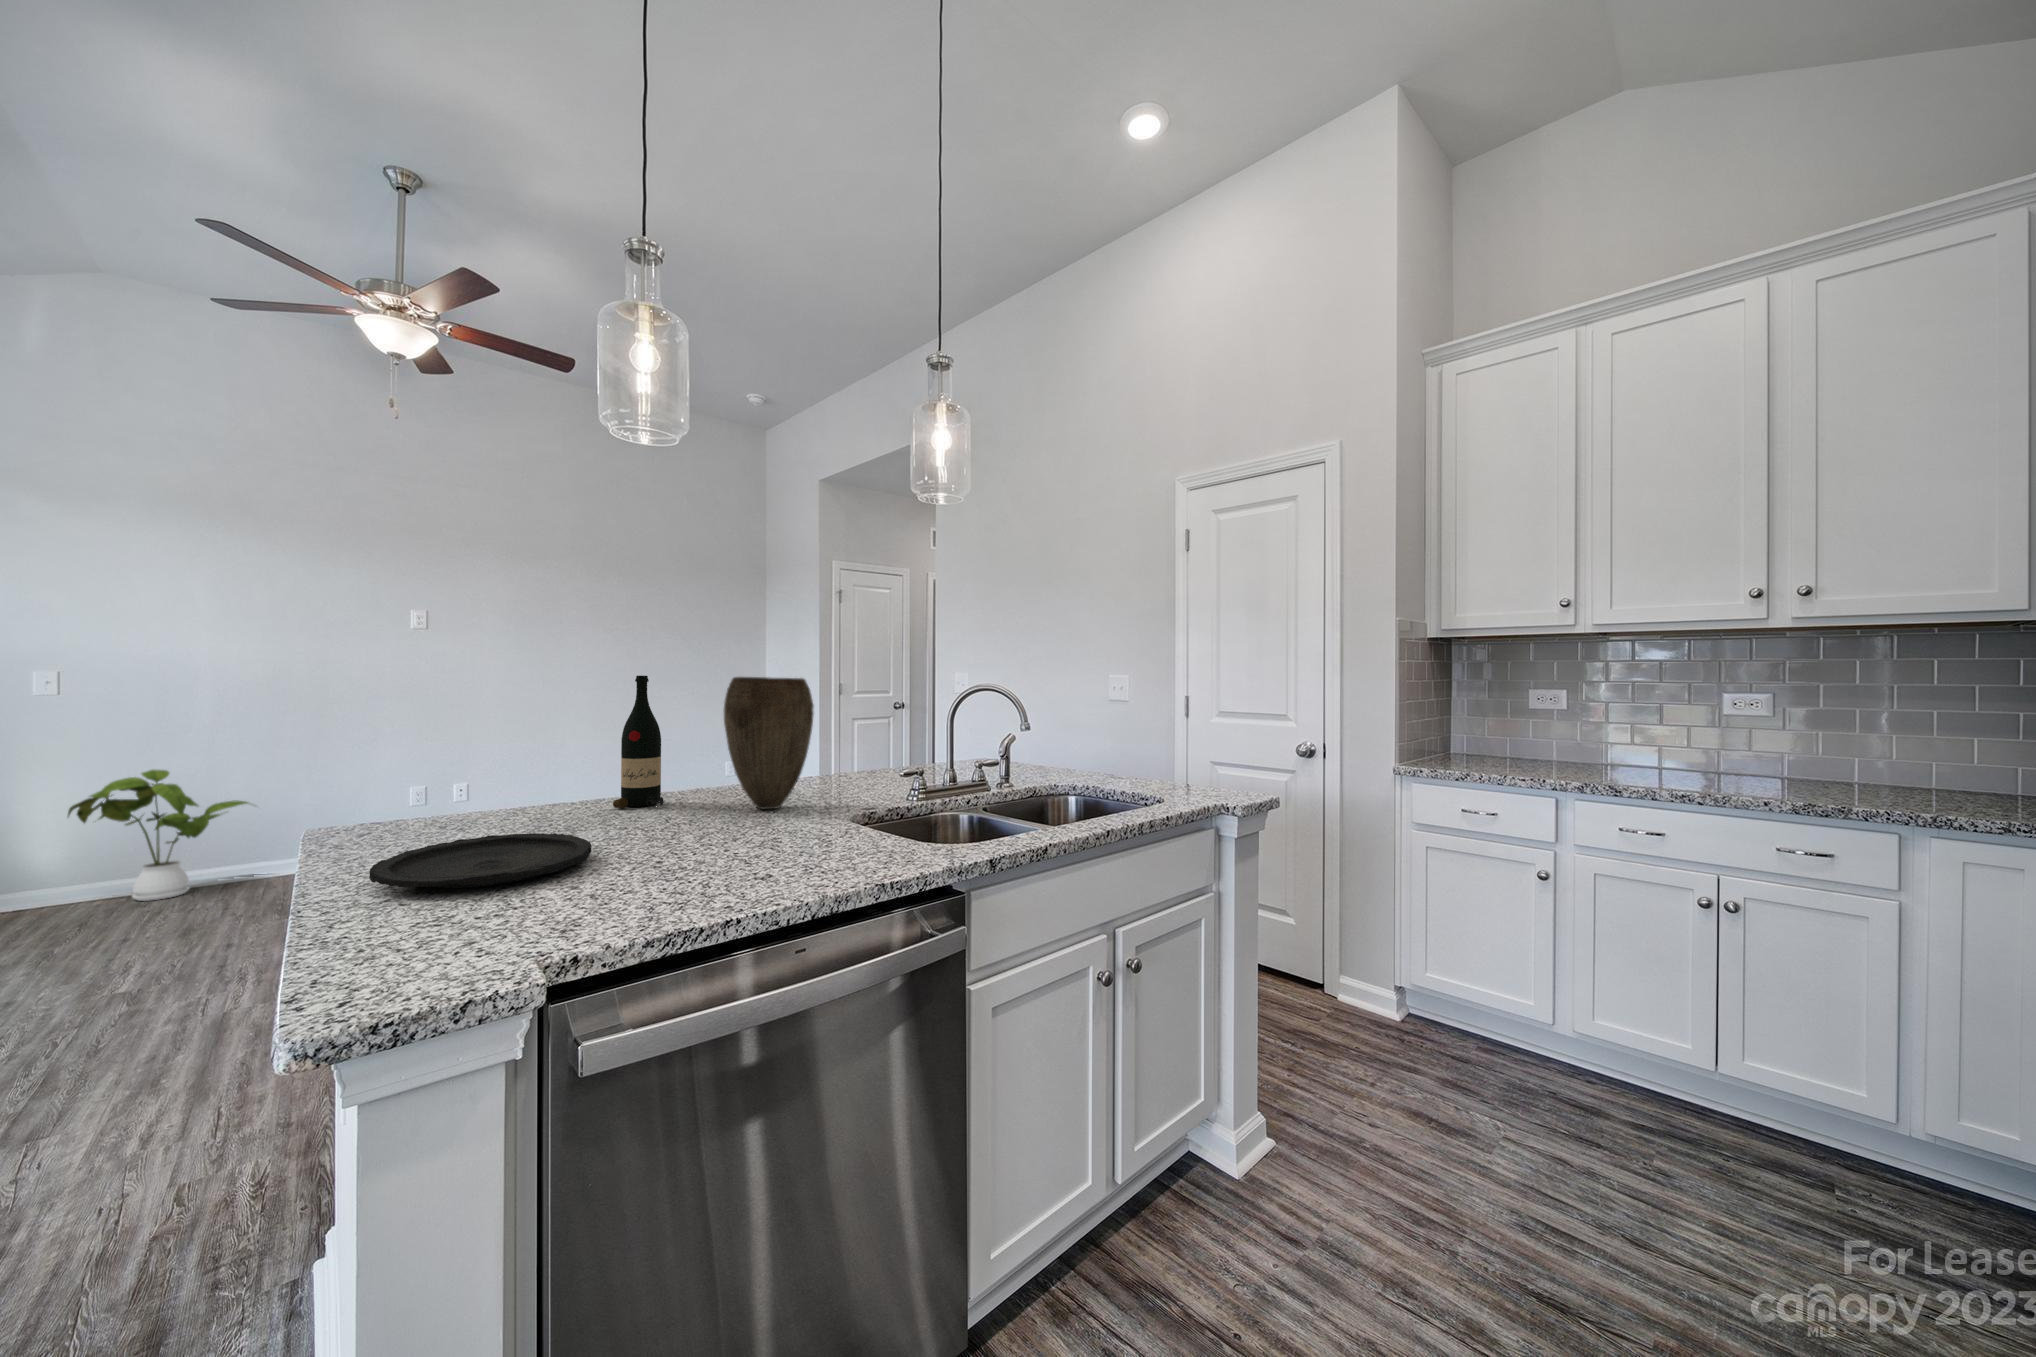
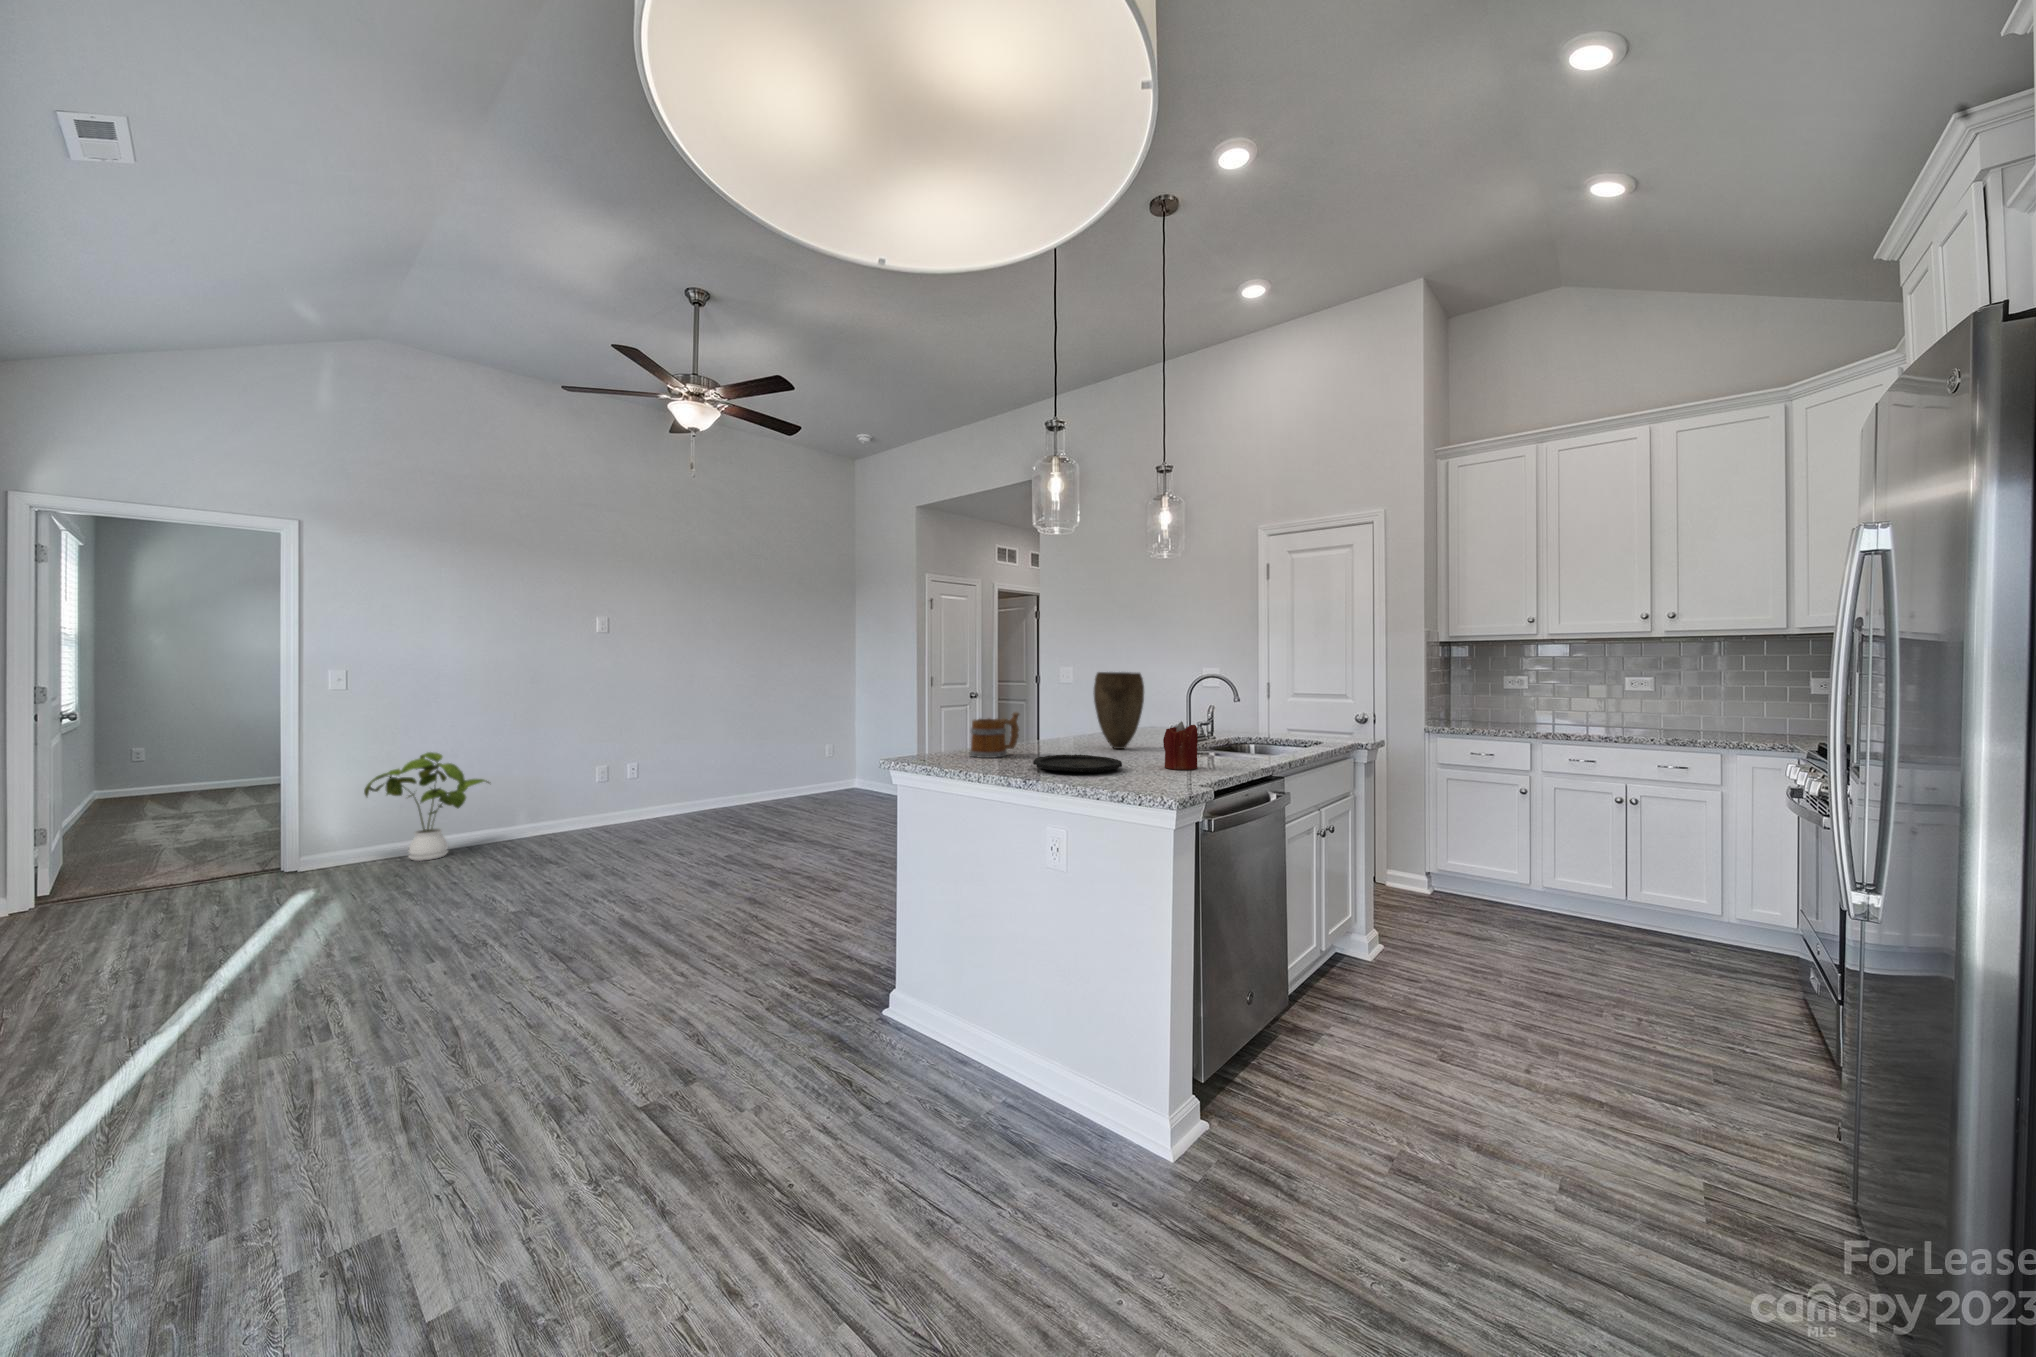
wine bottle: present [613,676,664,808] -> none [1029,672,1058,750]
mug: none [439,745,560,829] -> present [970,712,1019,758]
candle: none [668,777,738,881] -> present [1163,721,1198,770]

